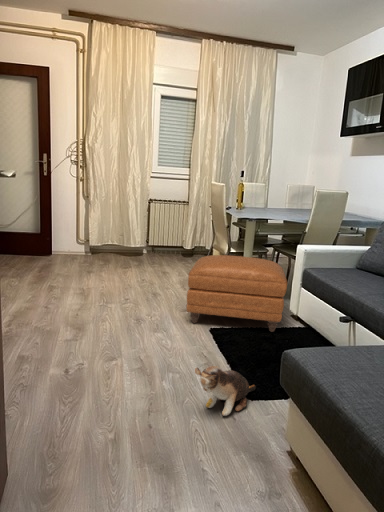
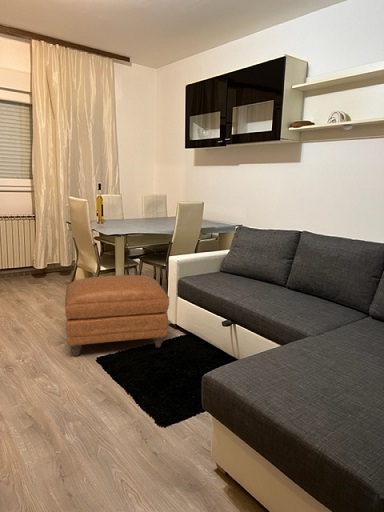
plush toy: present [195,366,256,416] -> none [111,402,165,452]

